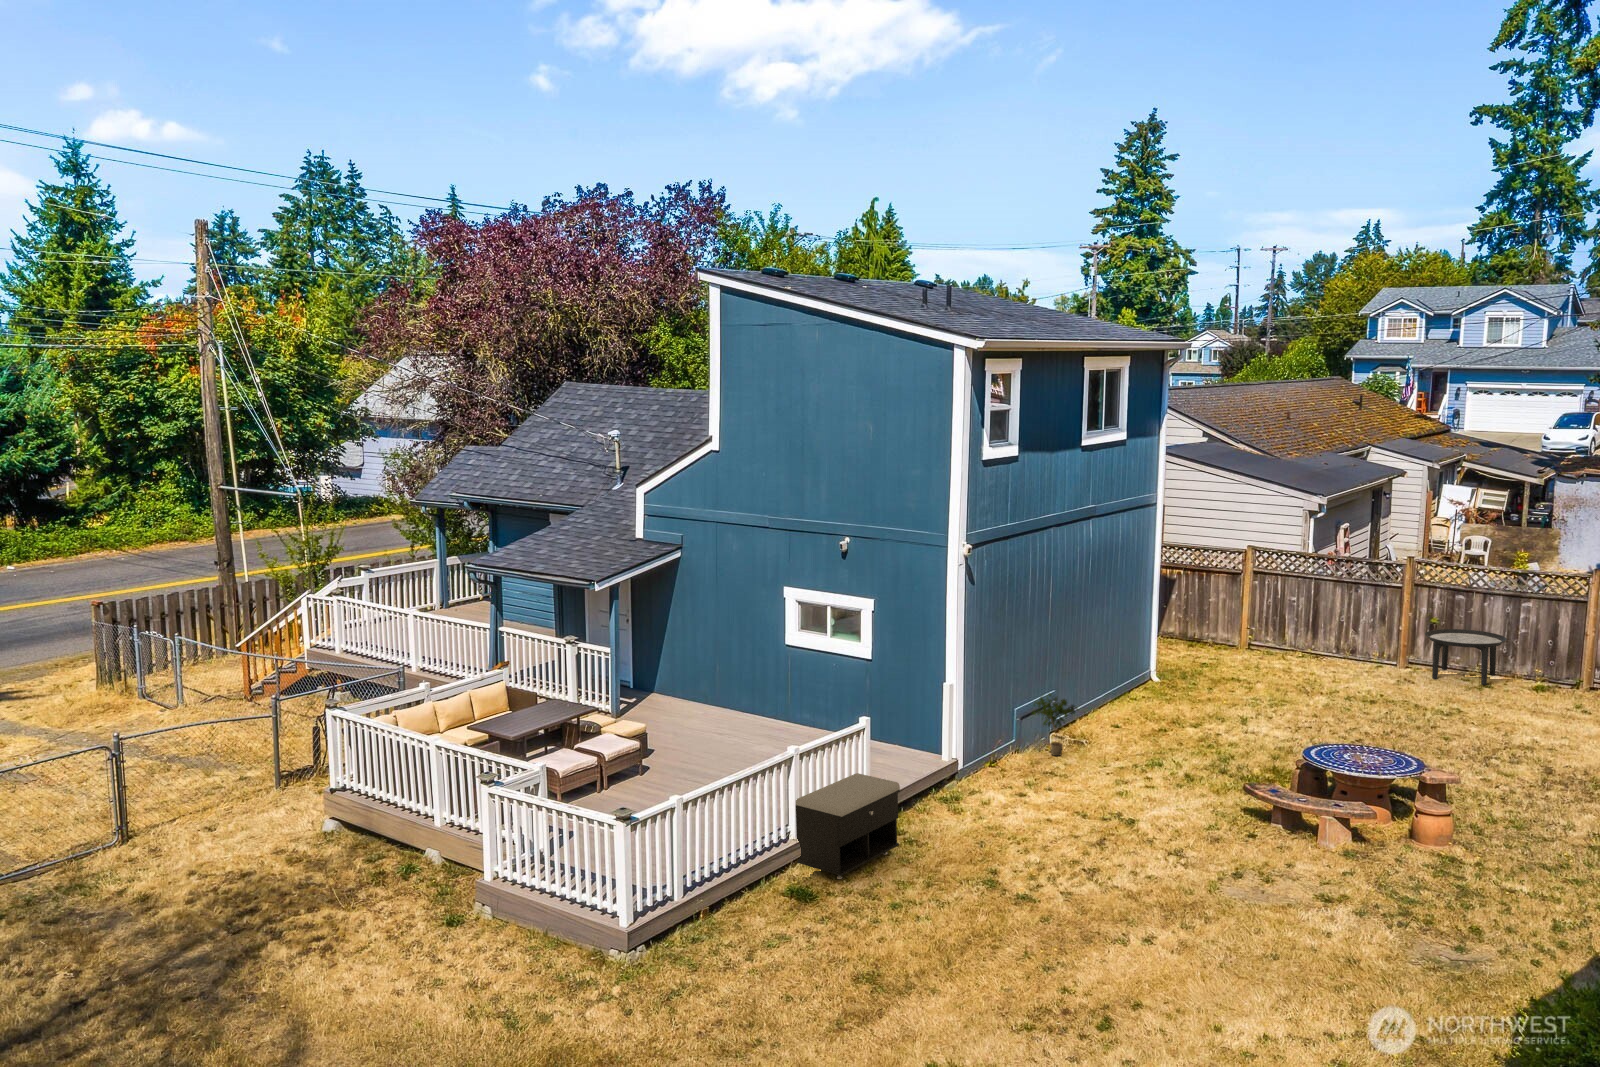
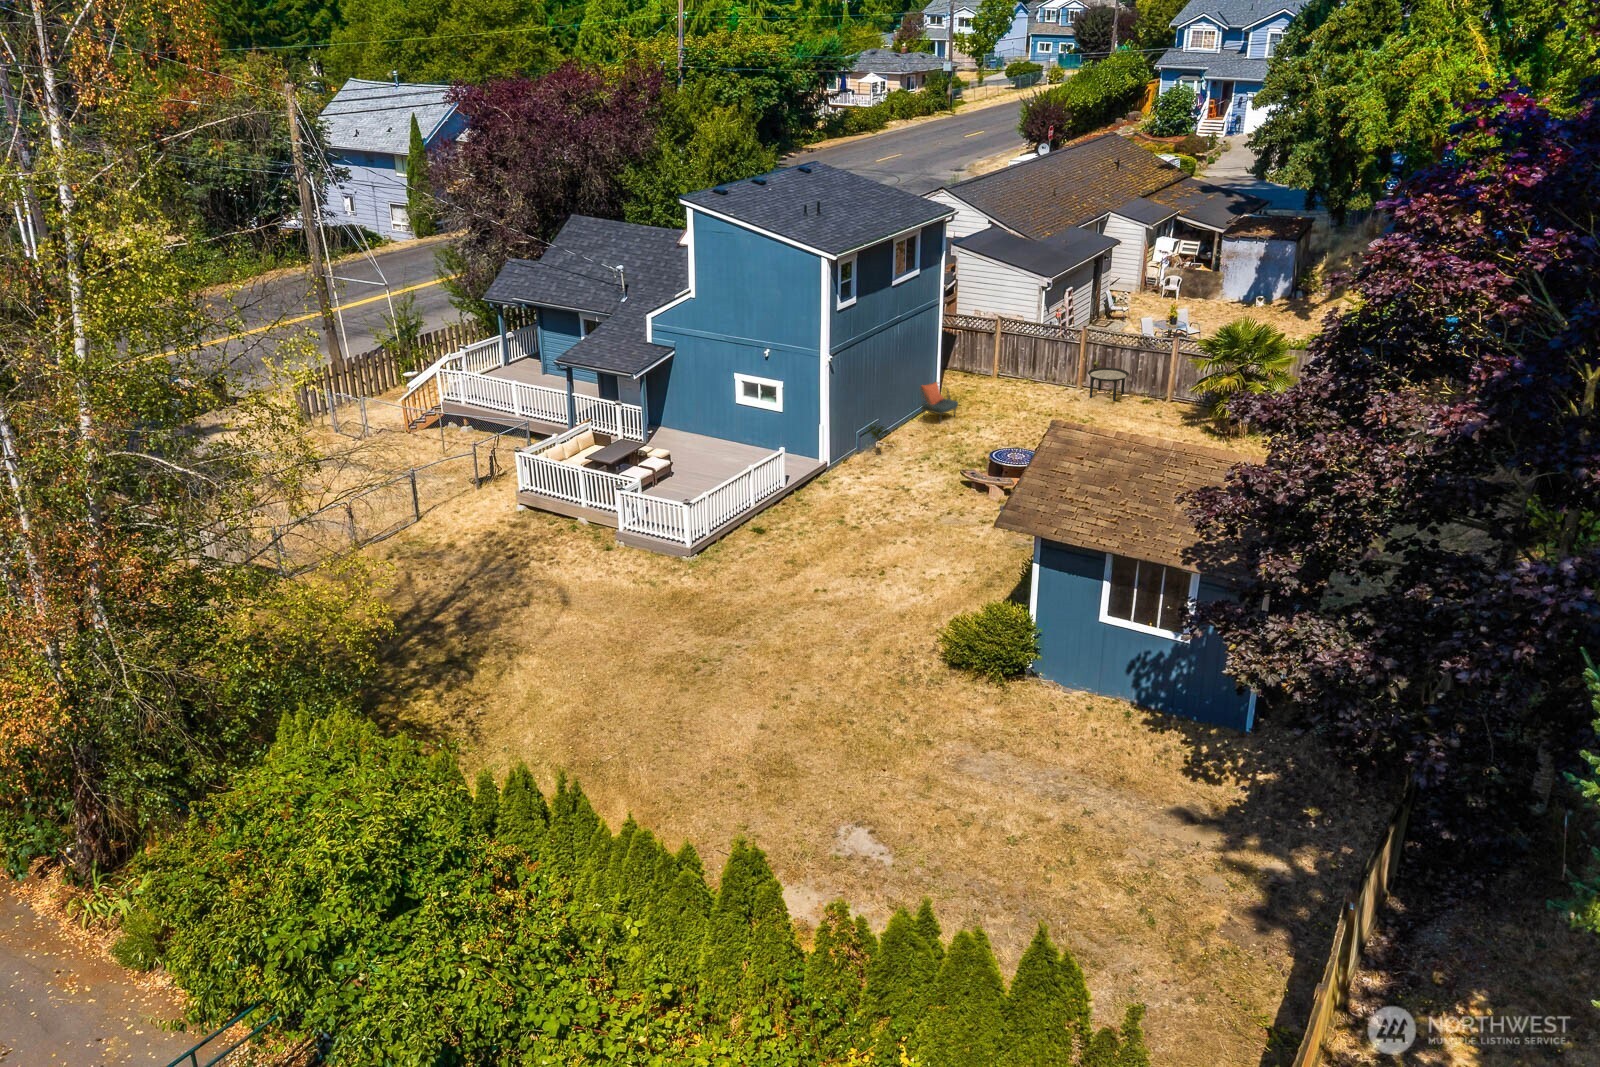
armchair: none [1124,638,1198,710] -> present [920,382,958,421]
storage bench: present [796,773,900,879] -> none [753,474,800,523]

